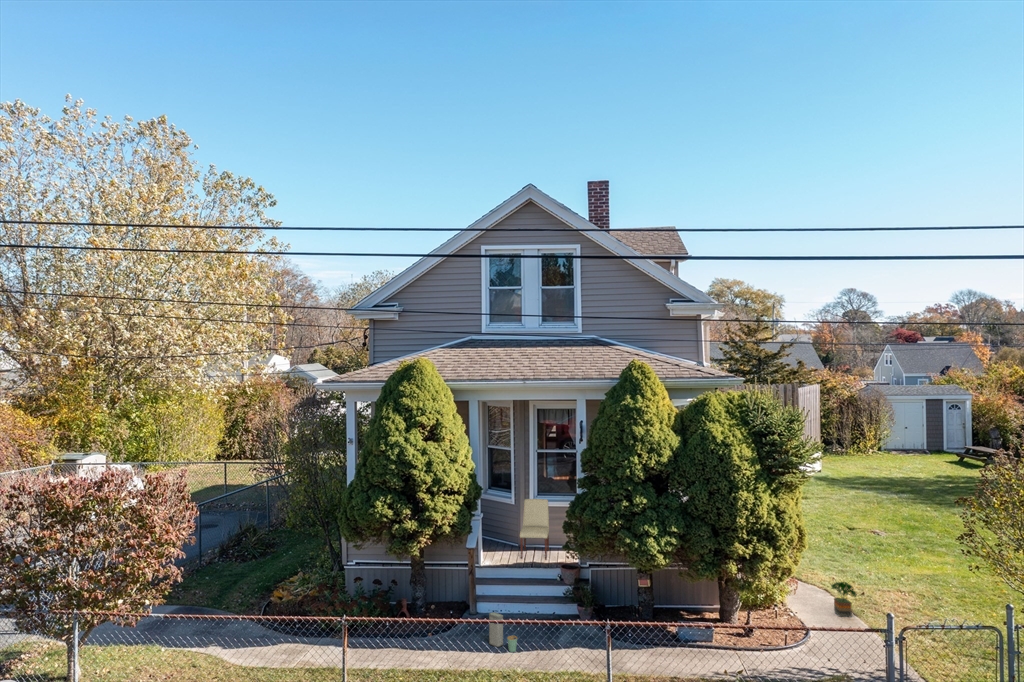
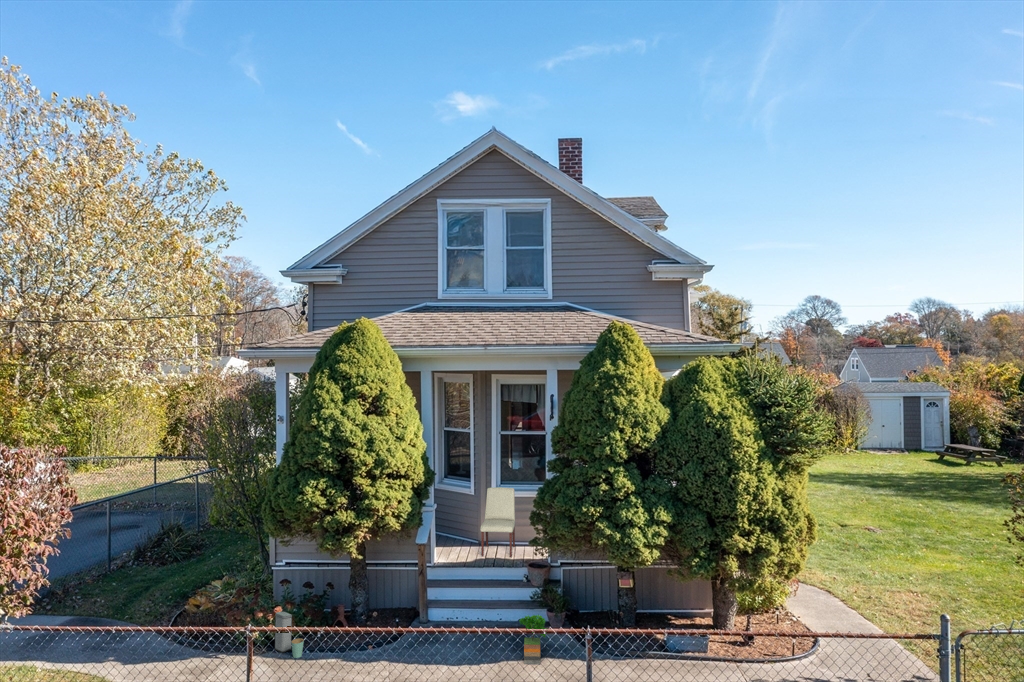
potted tree: present [831,582,857,617] -> present [519,615,548,665]
trash can: present [489,612,517,652] -> present [275,612,304,658]

